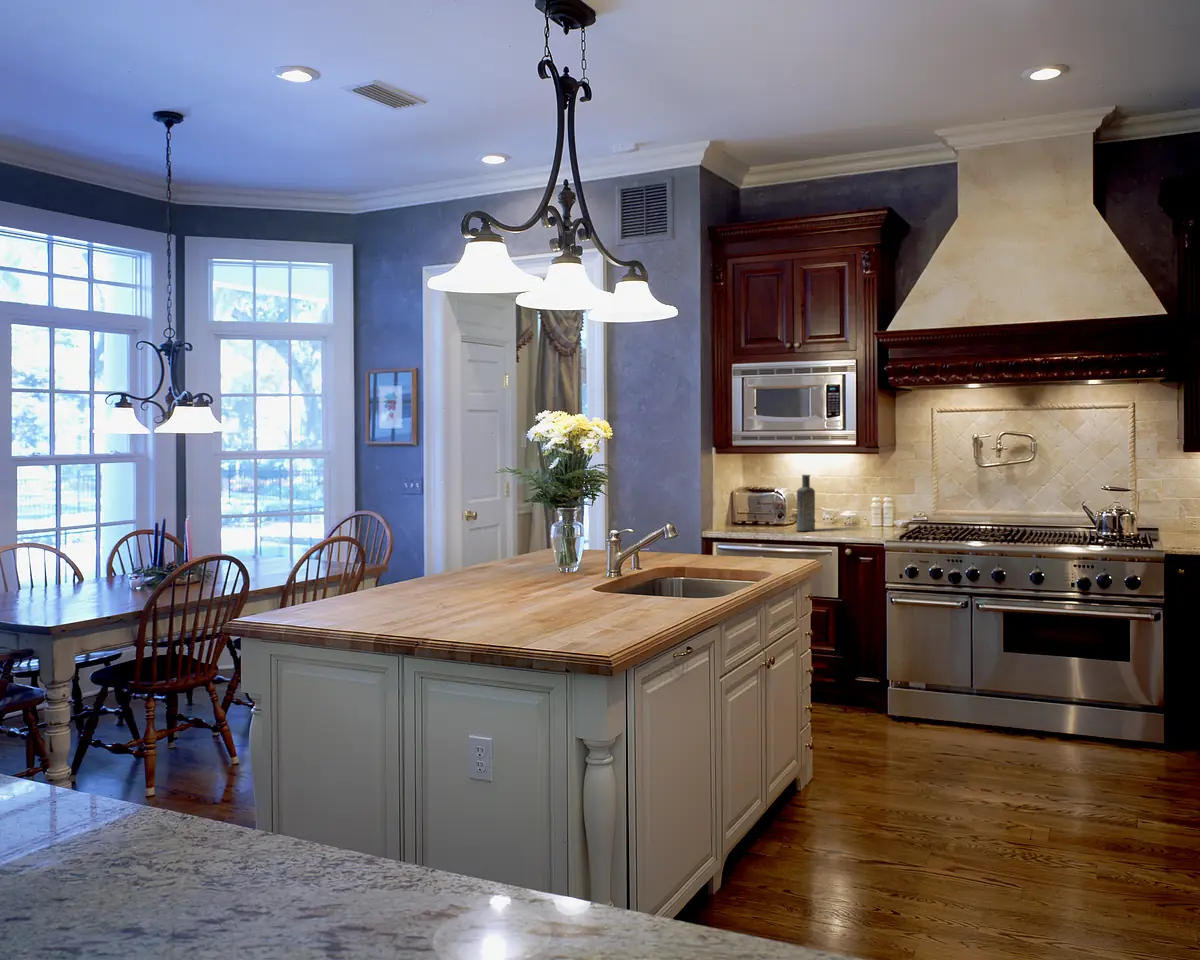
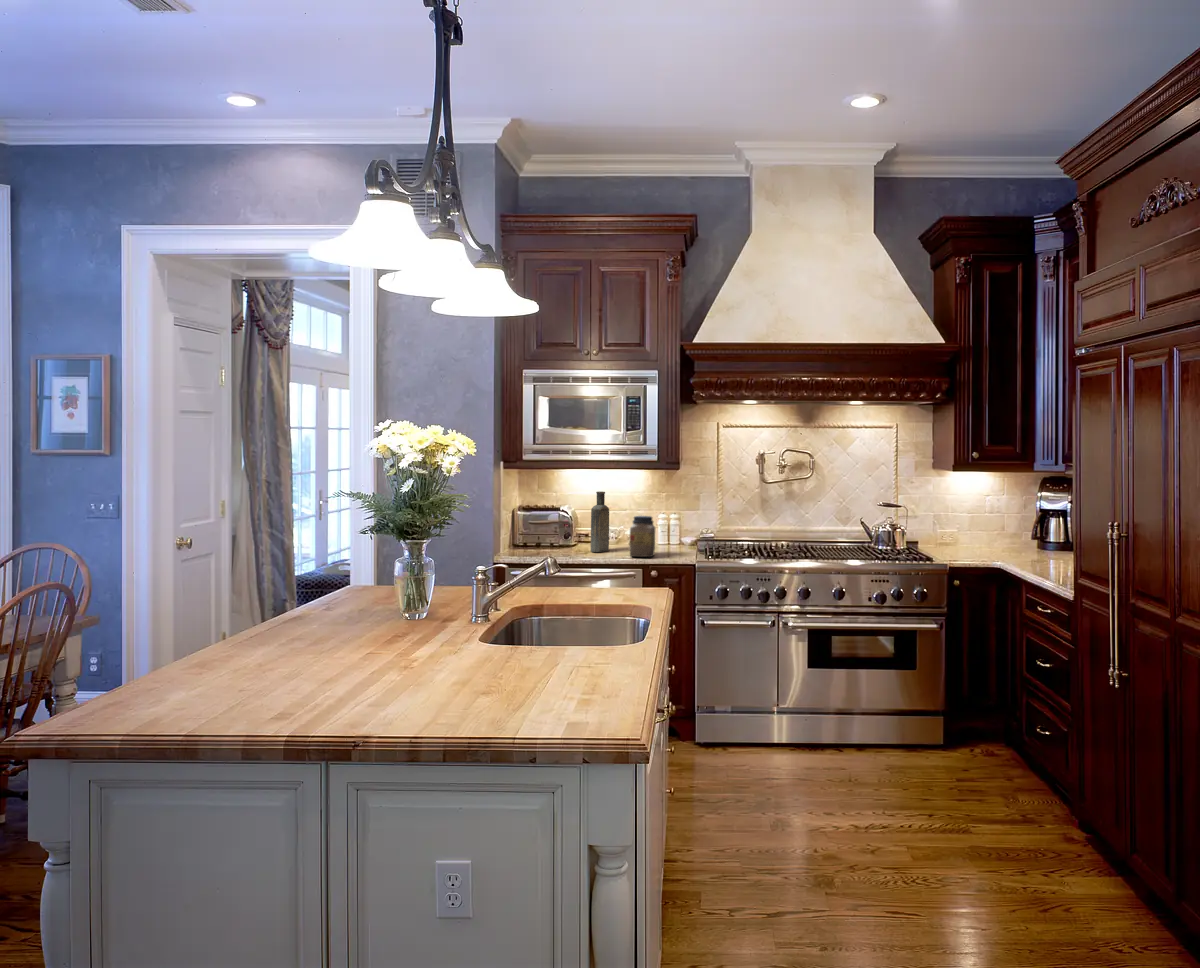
jar: none [827,497,854,536] -> present [630,516,655,557]

